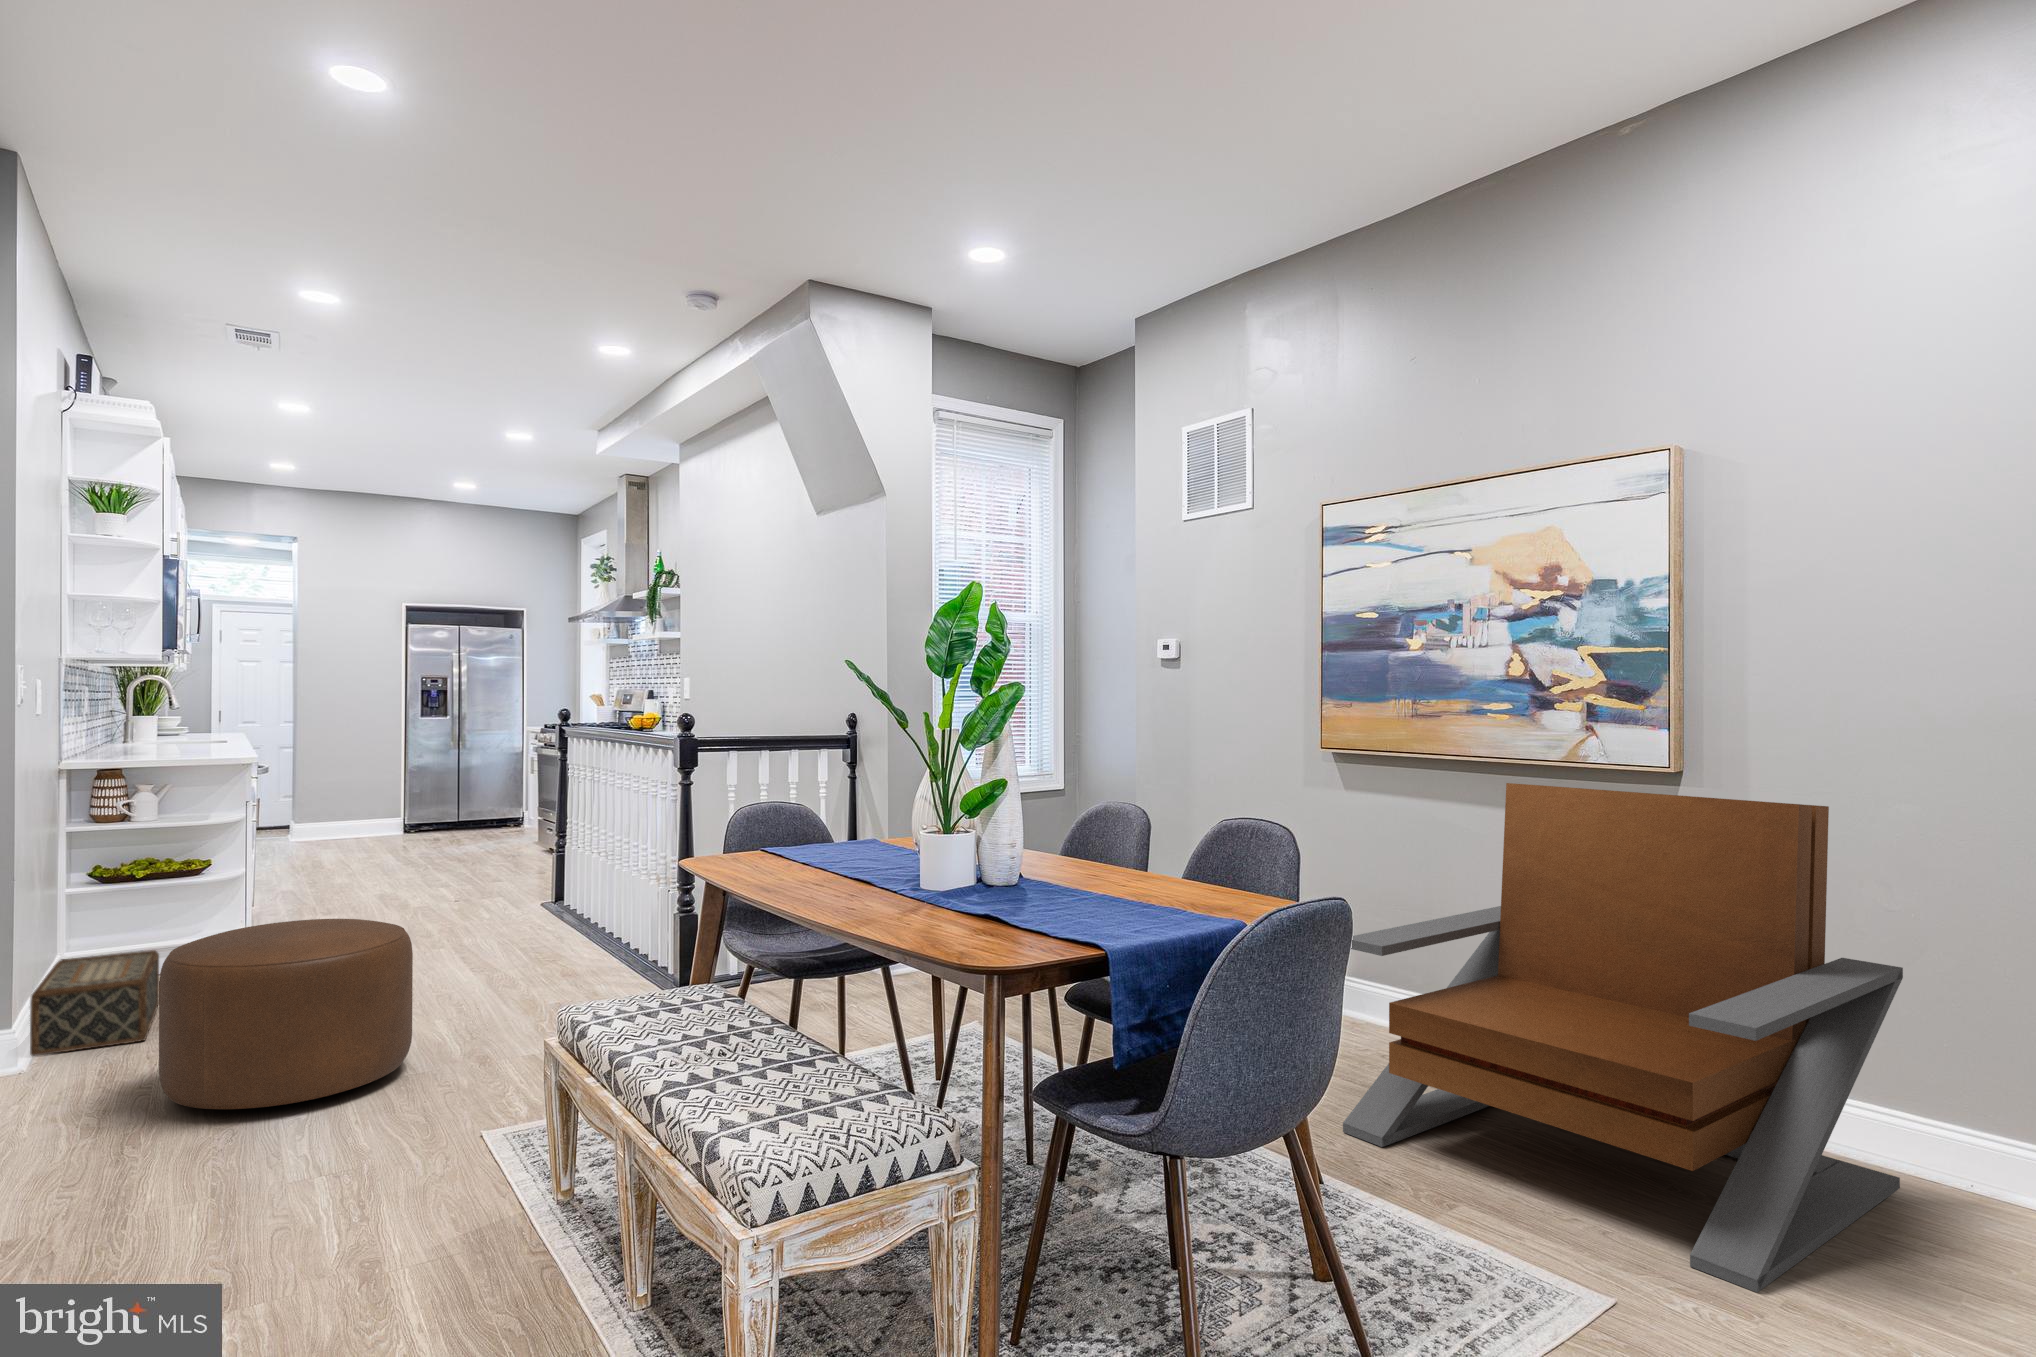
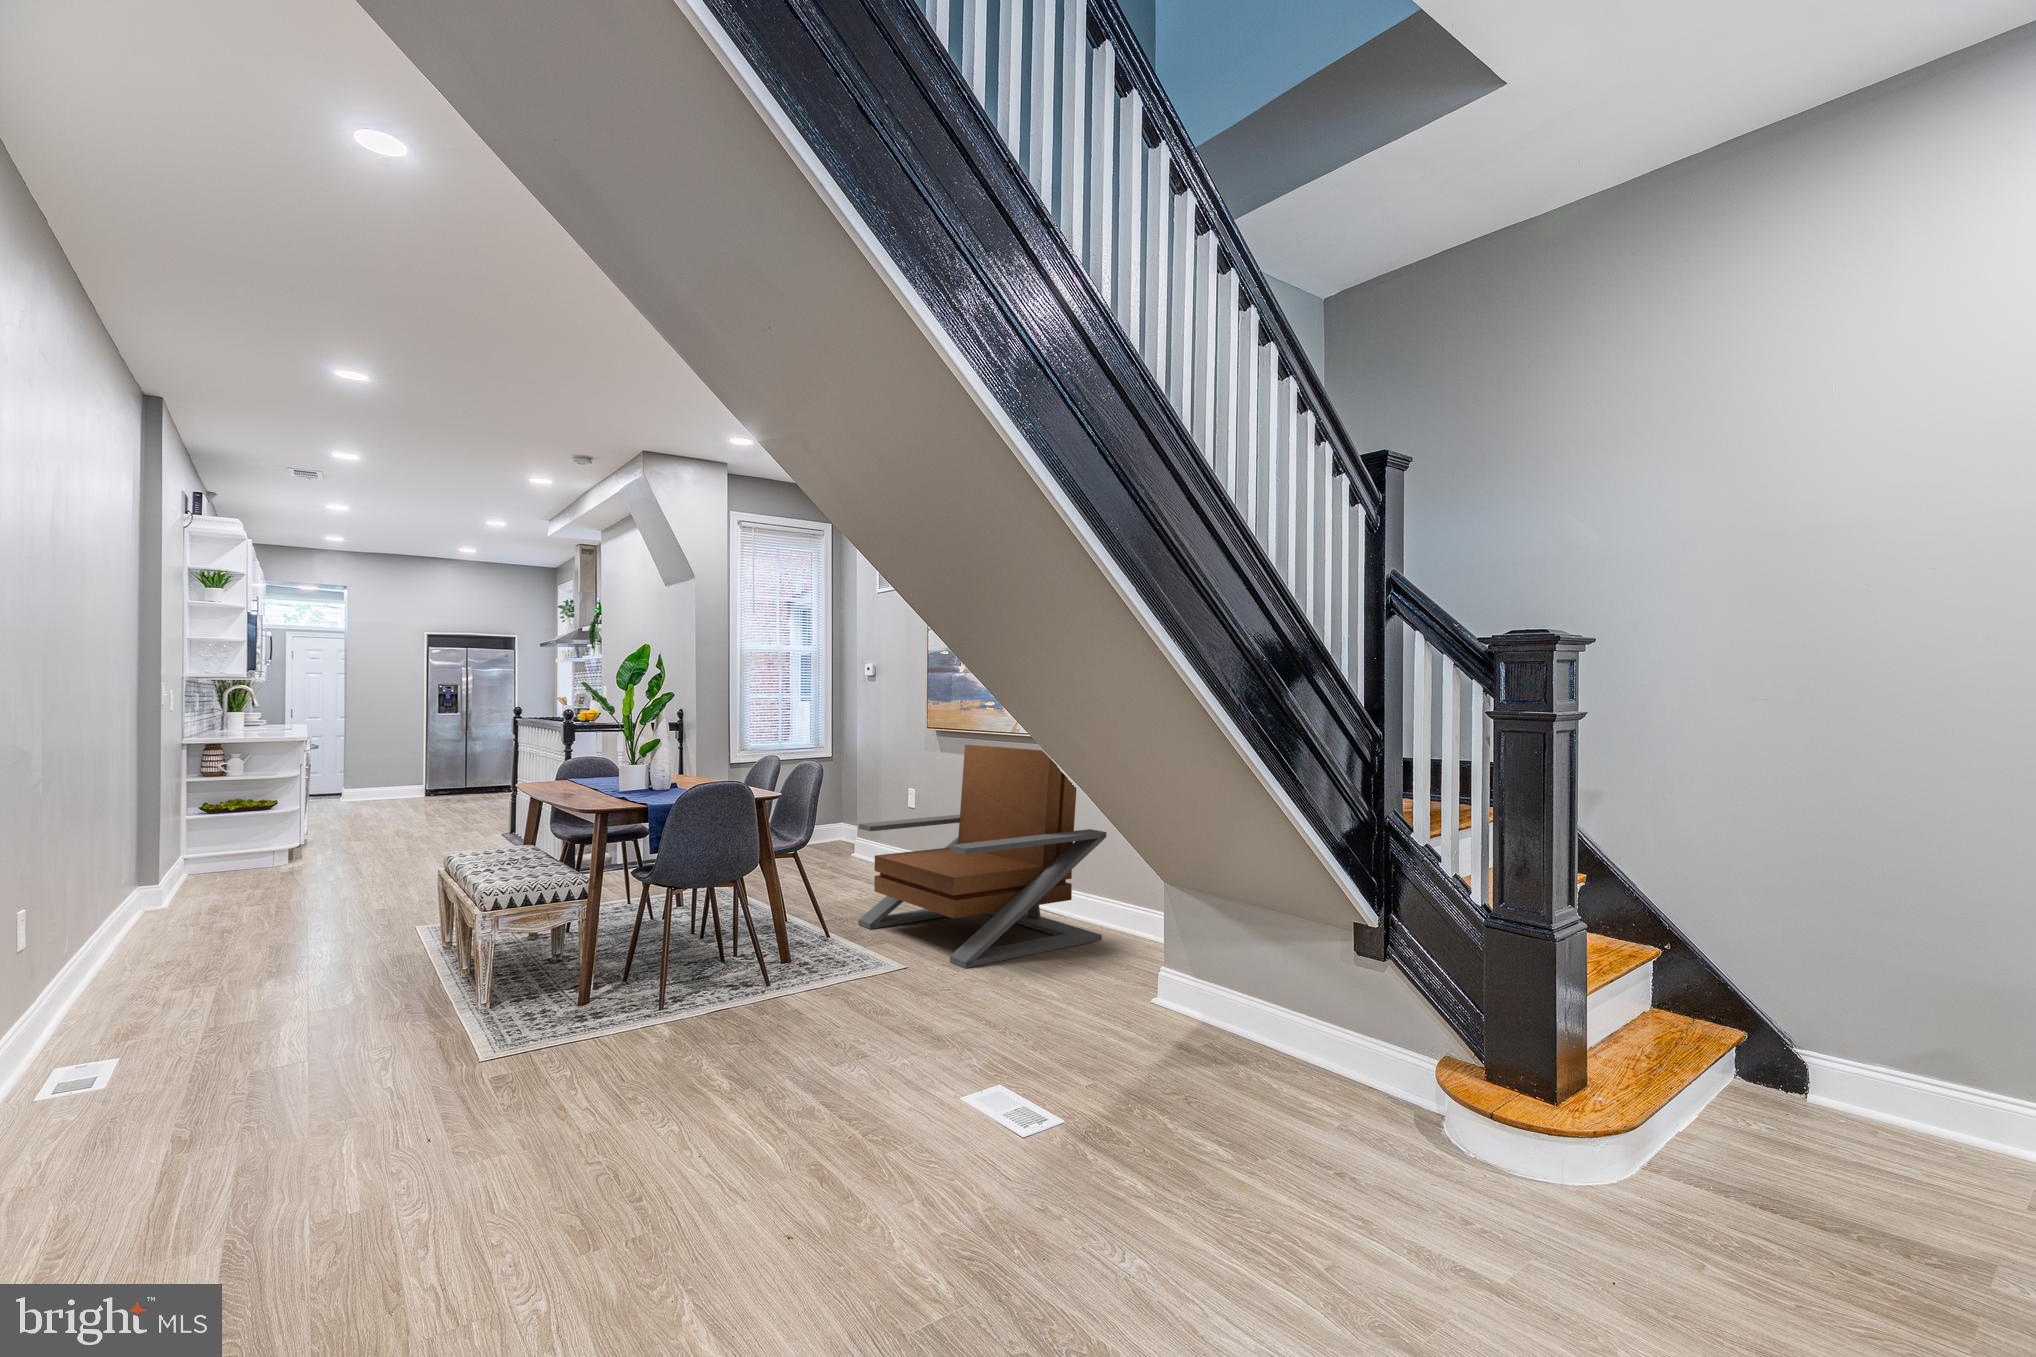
ottoman: present [159,919,413,1109] -> none [239,825,383,919]
woven basket: present [30,950,159,1056] -> none [167,849,242,902]

